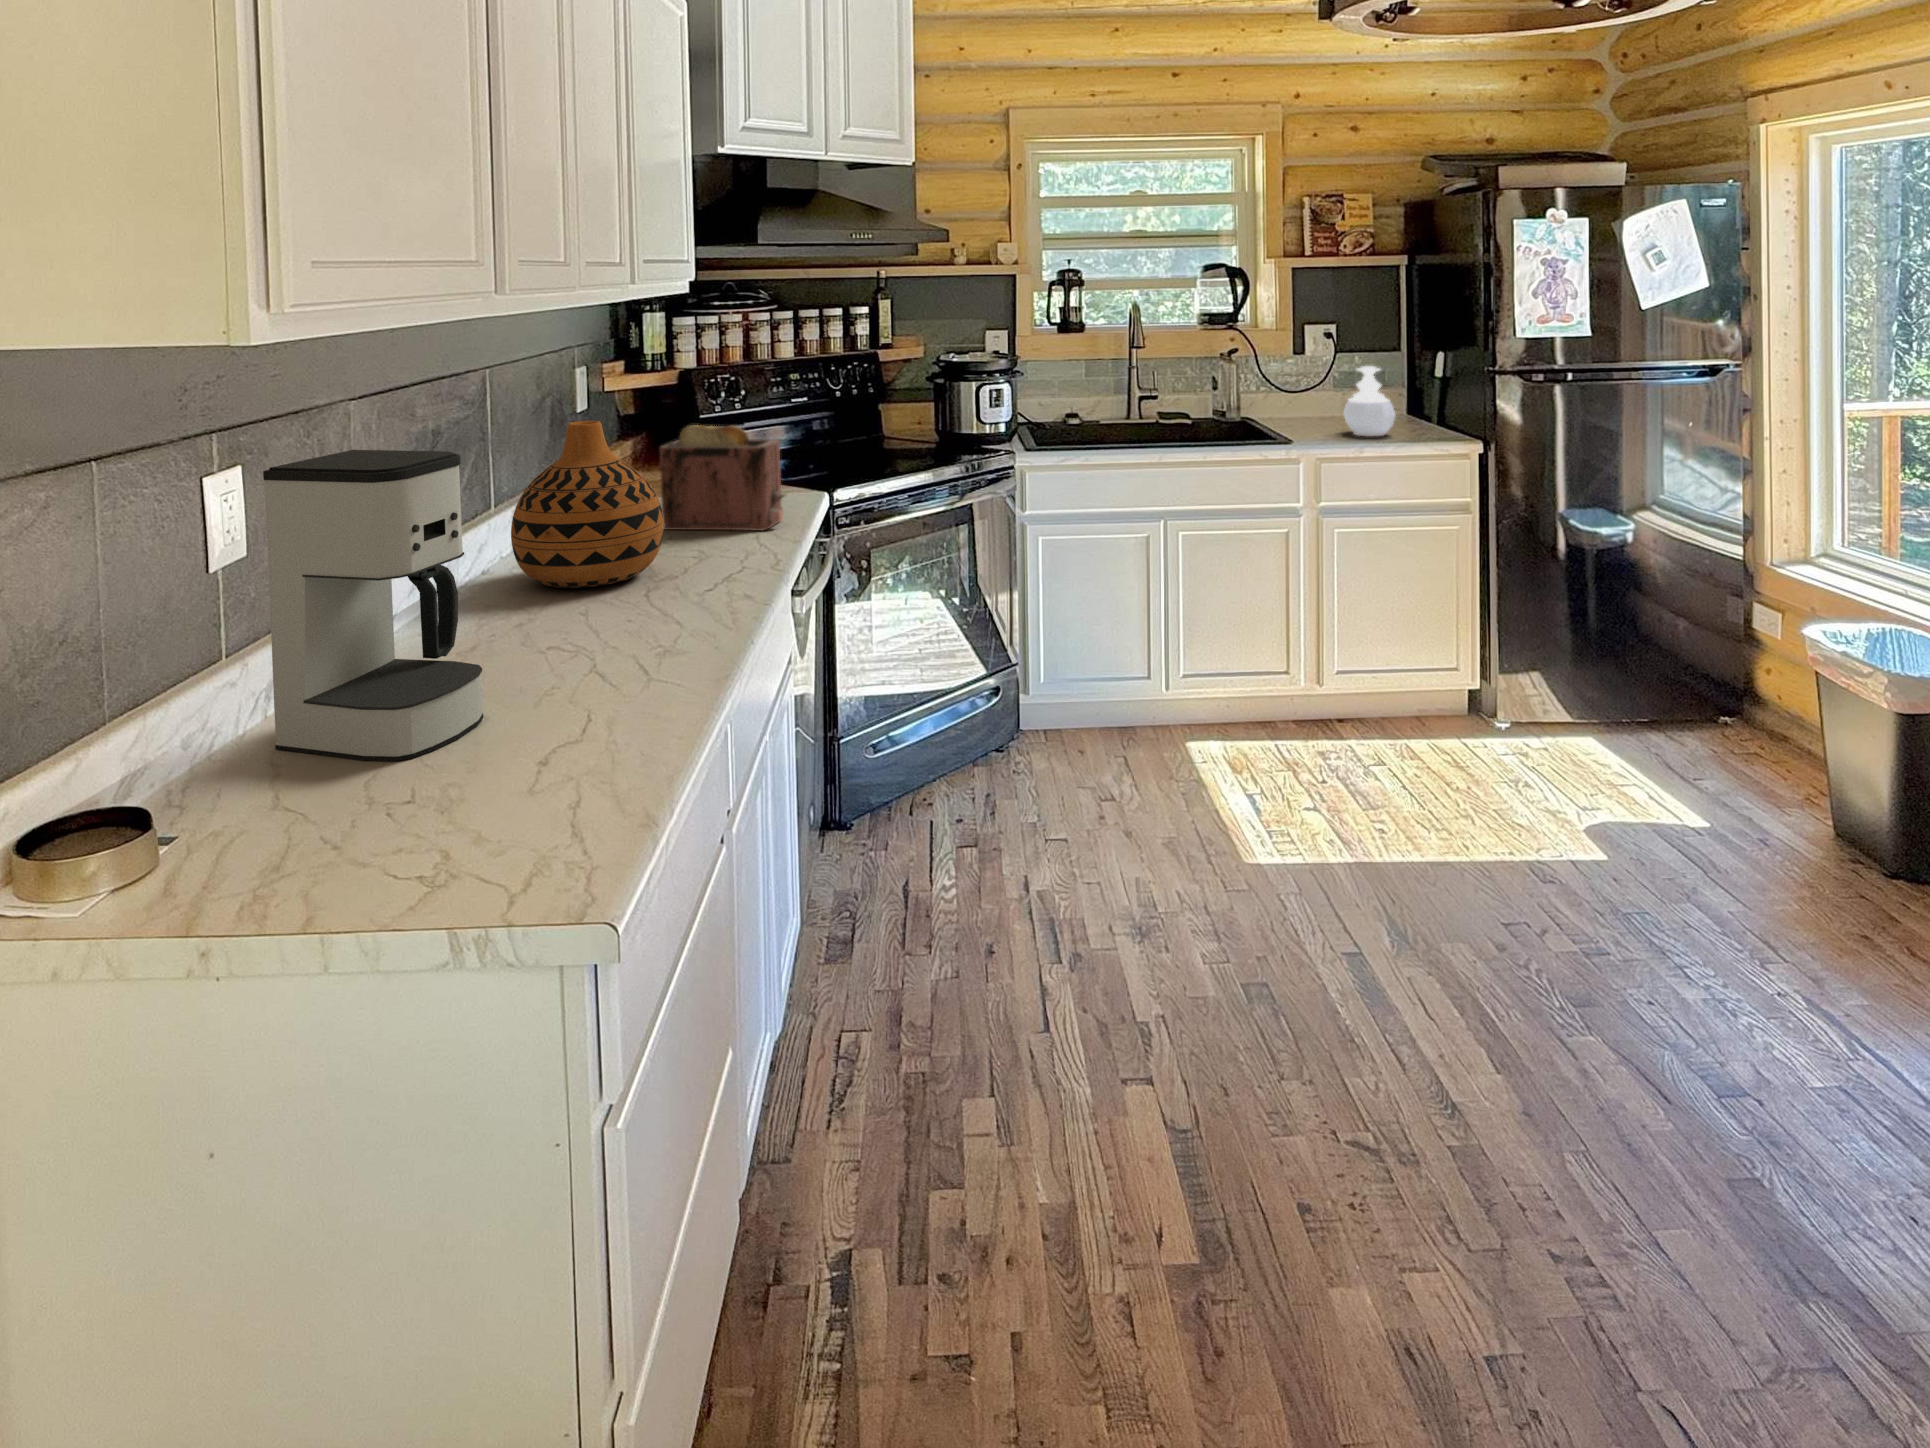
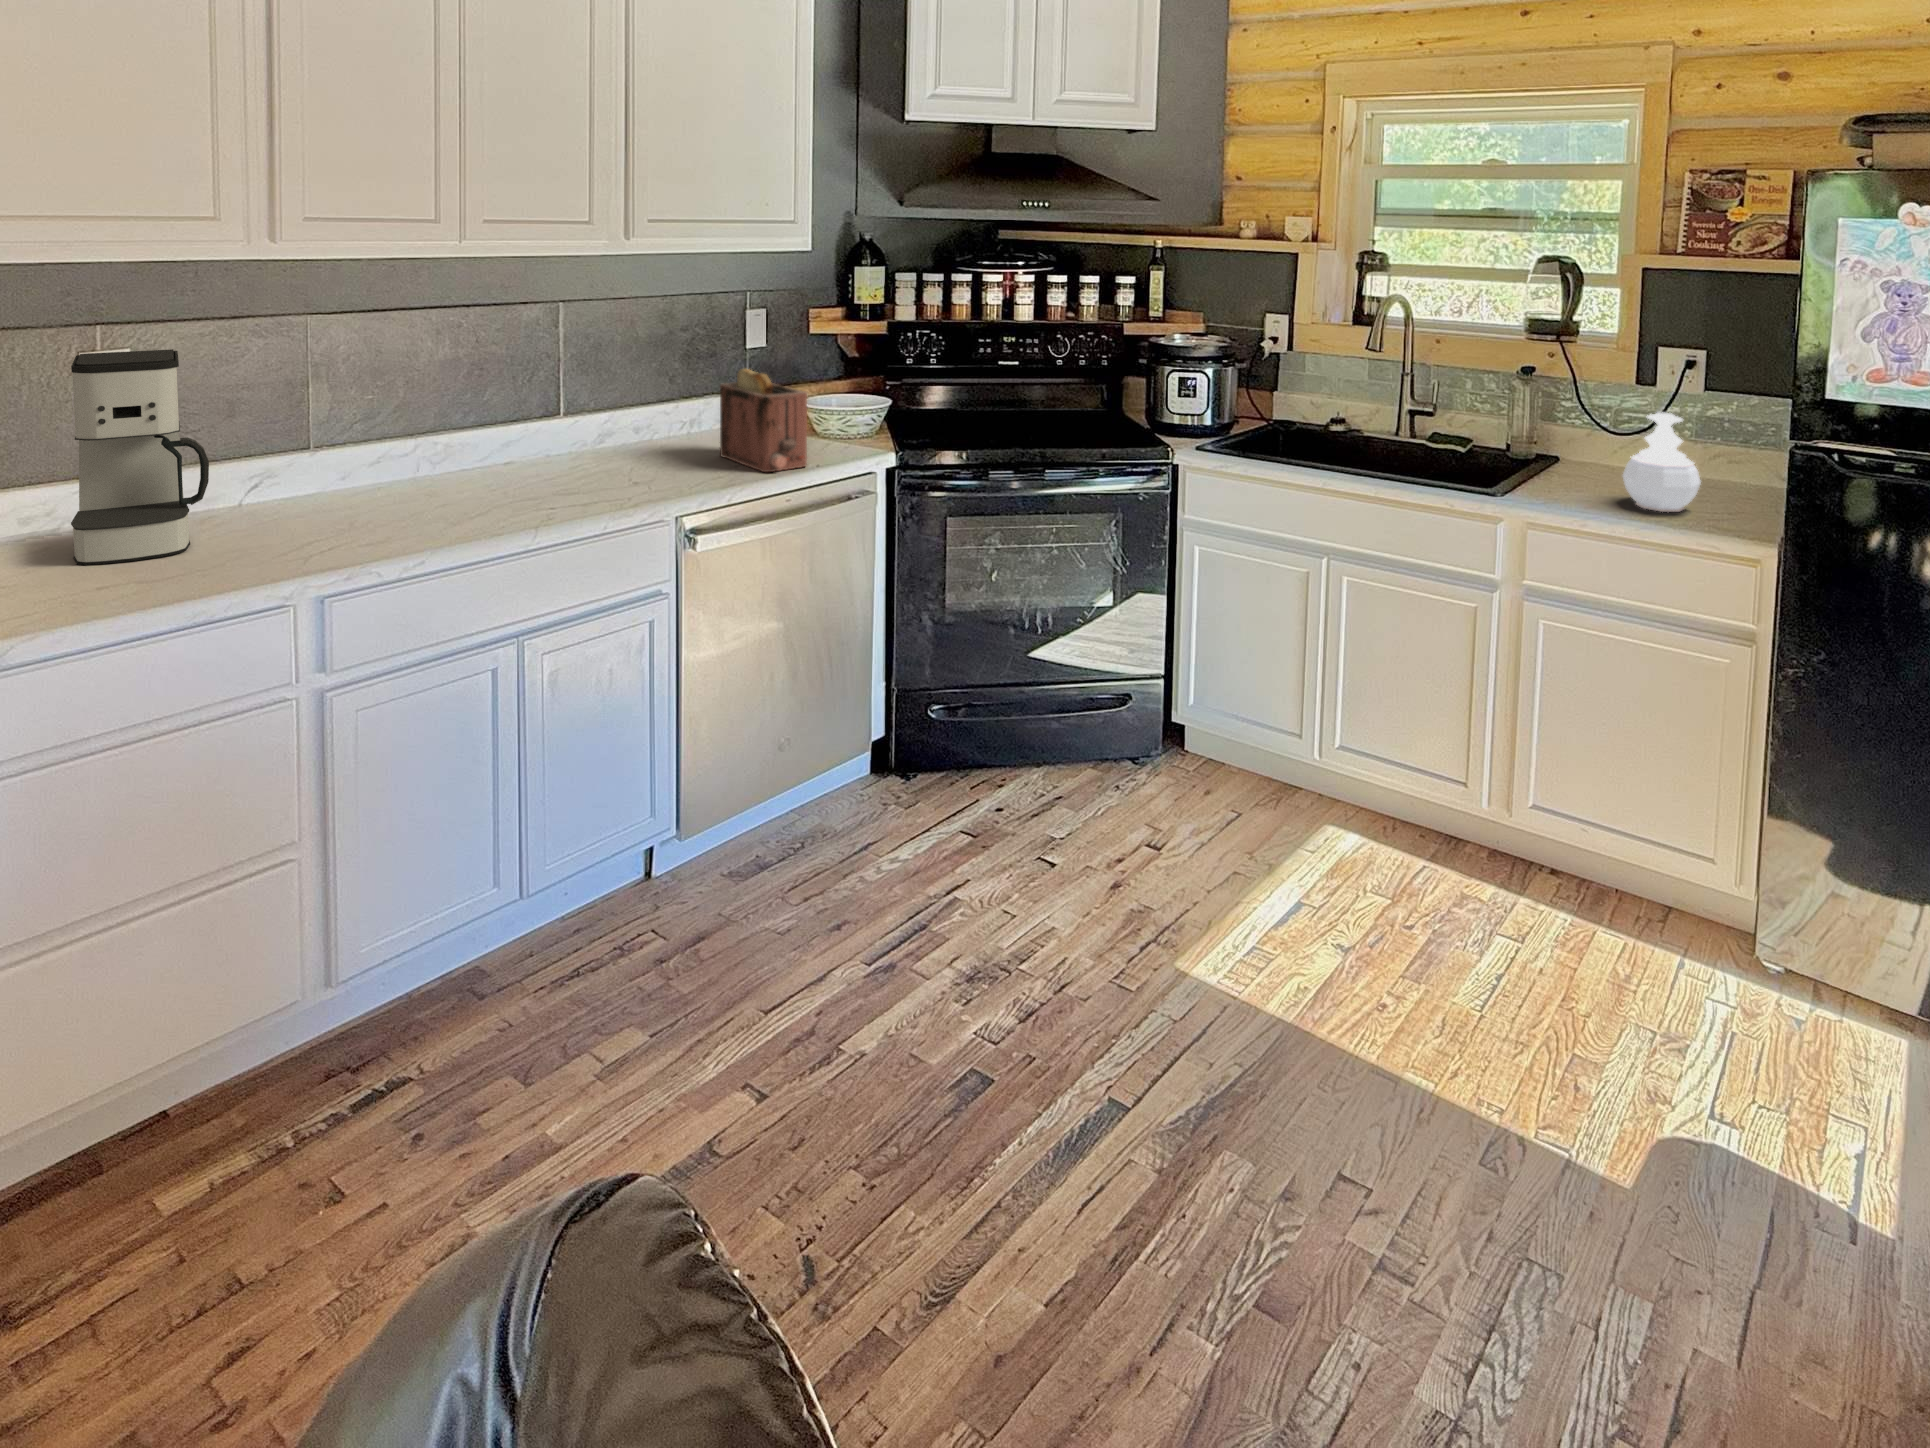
vase: present [511,421,664,588] -> none [483,352,612,487]

